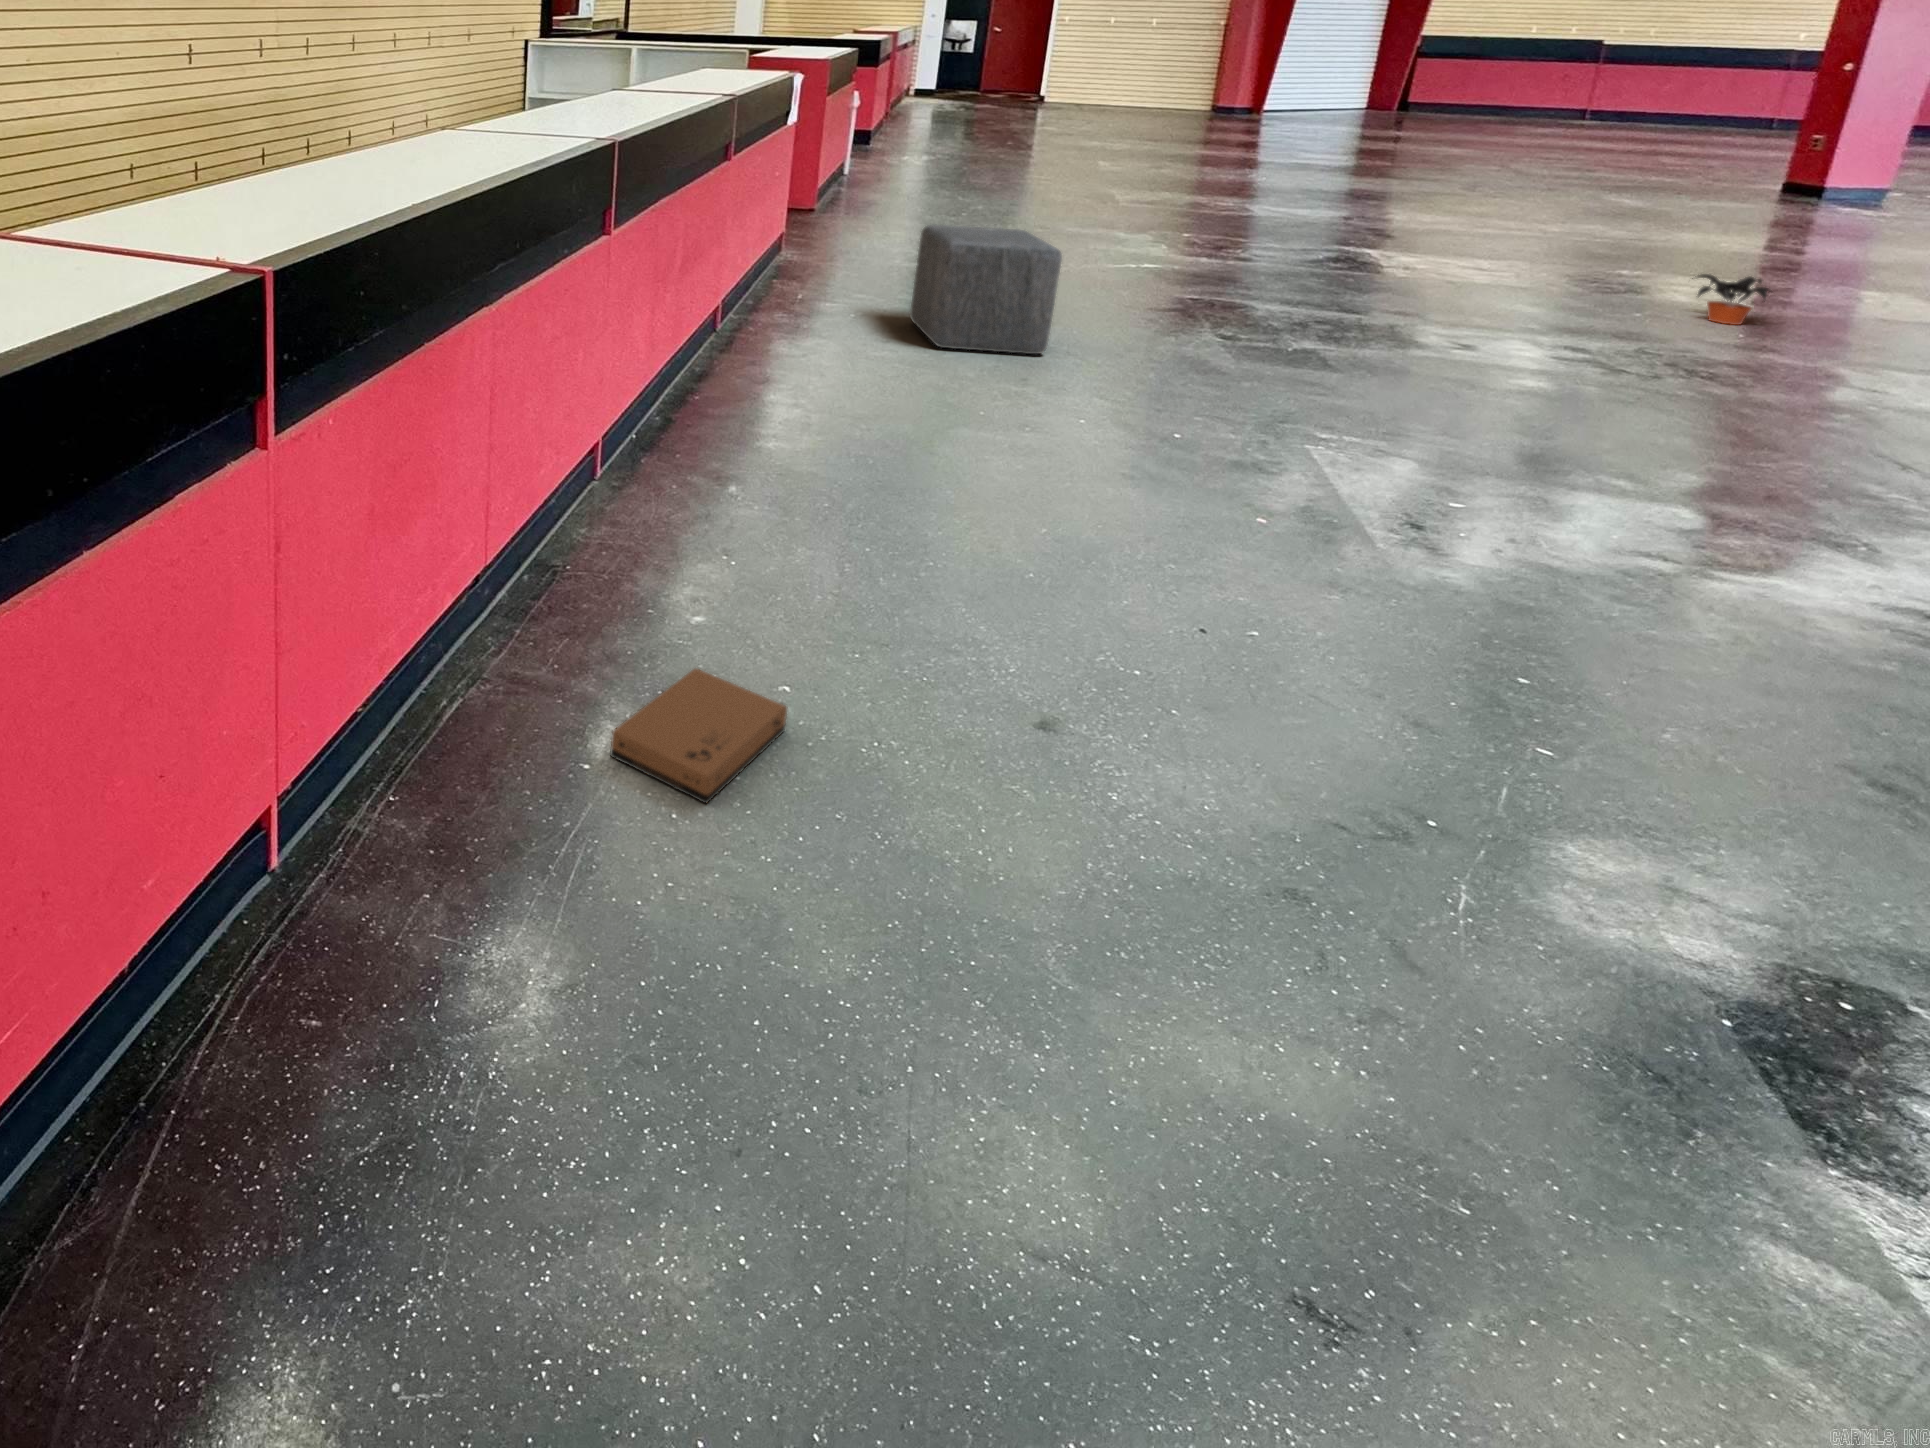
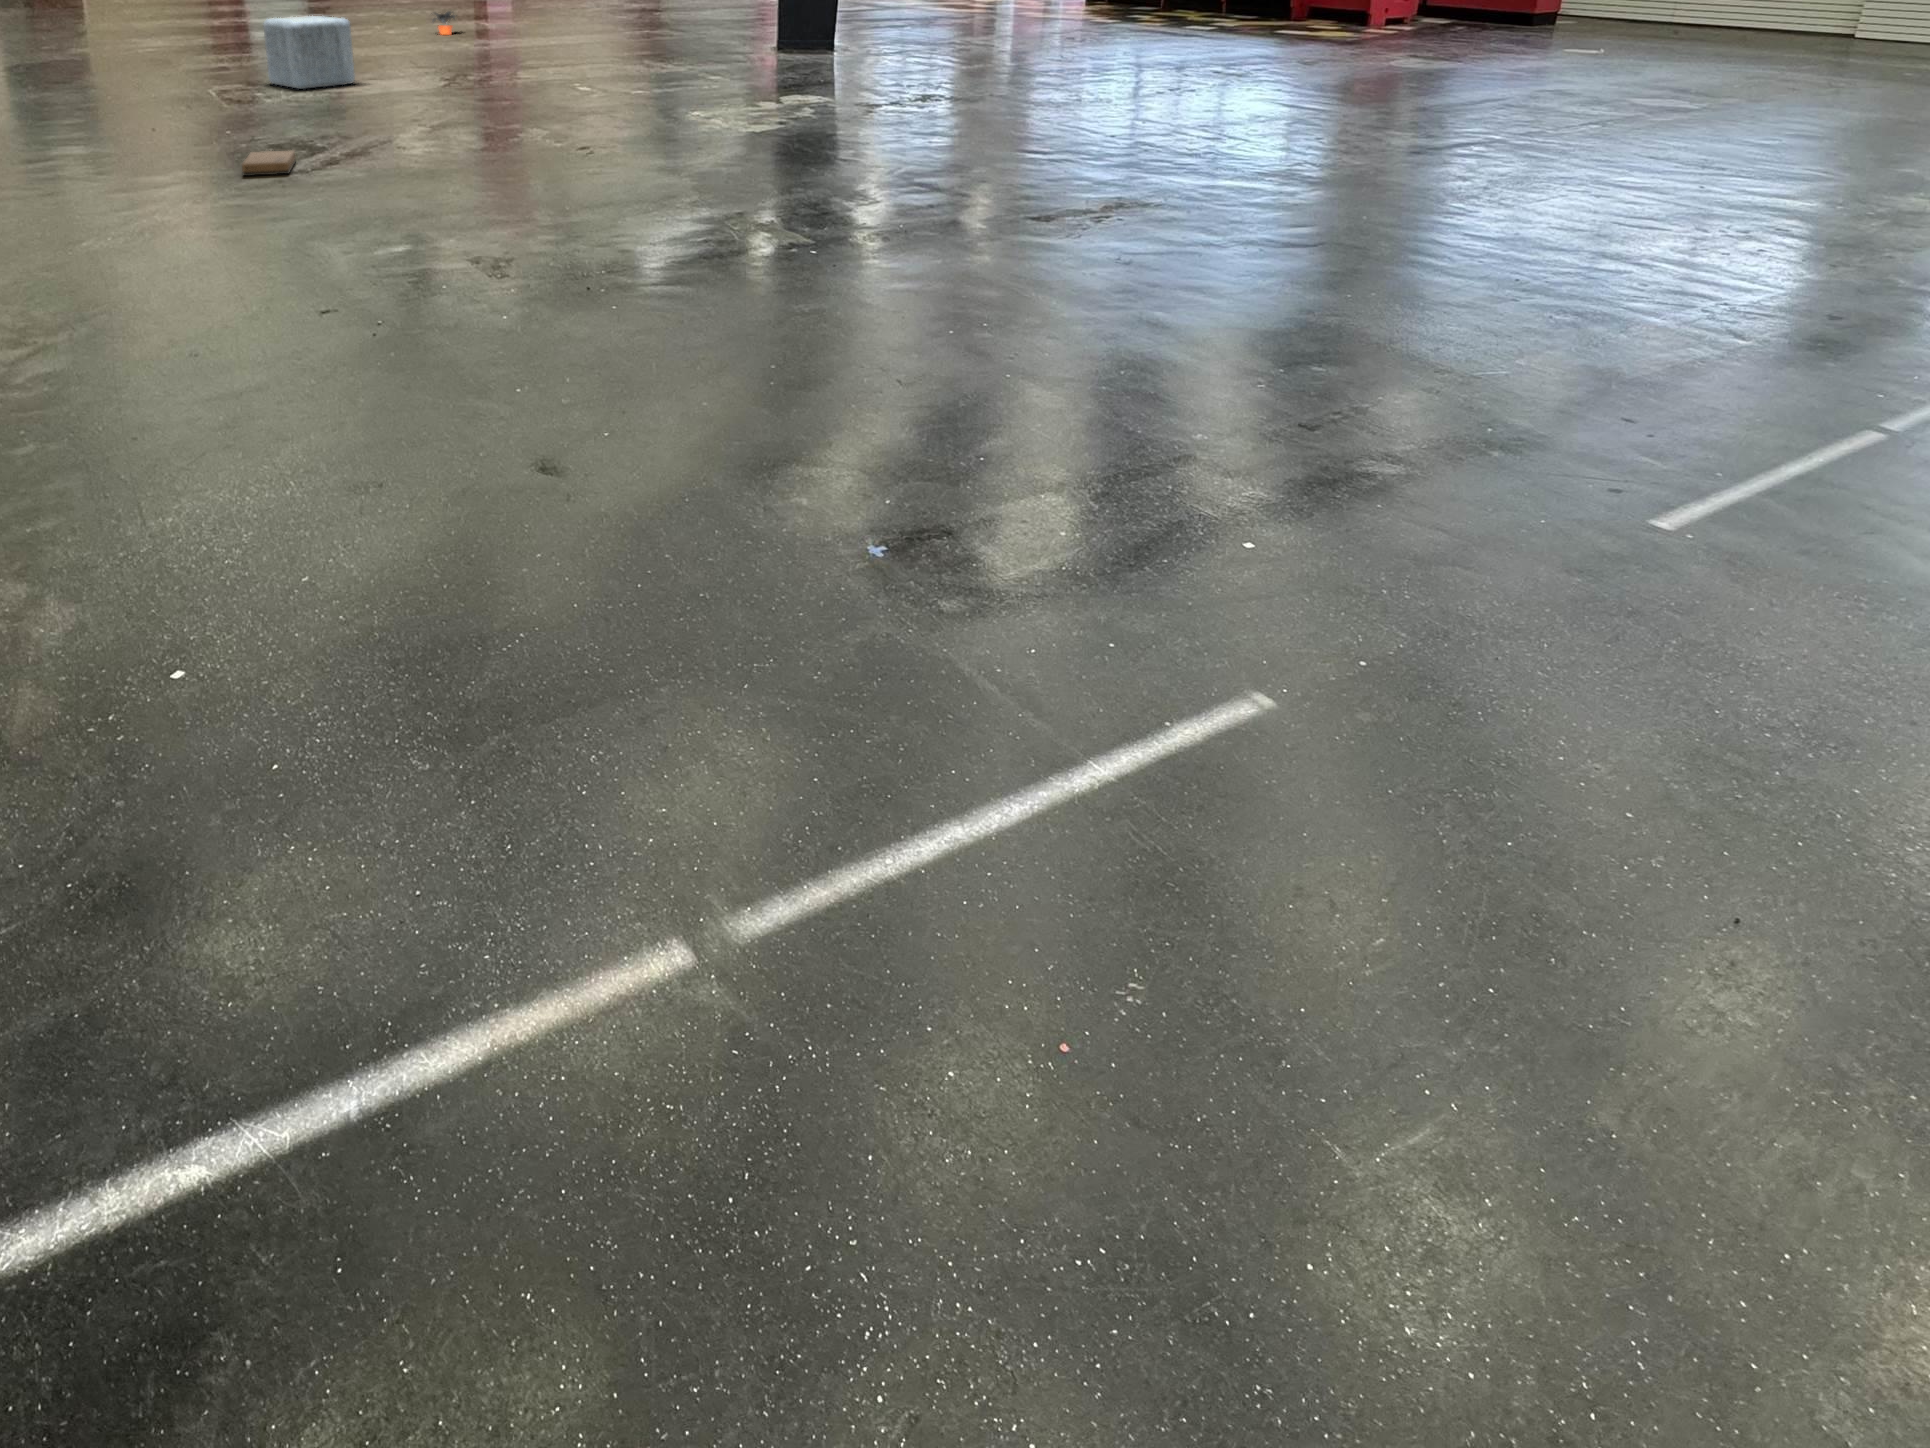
ottoman: present [910,225,1062,354] -> present [263,16,355,89]
cardboard box: present [610,668,787,803] -> present [242,151,296,176]

